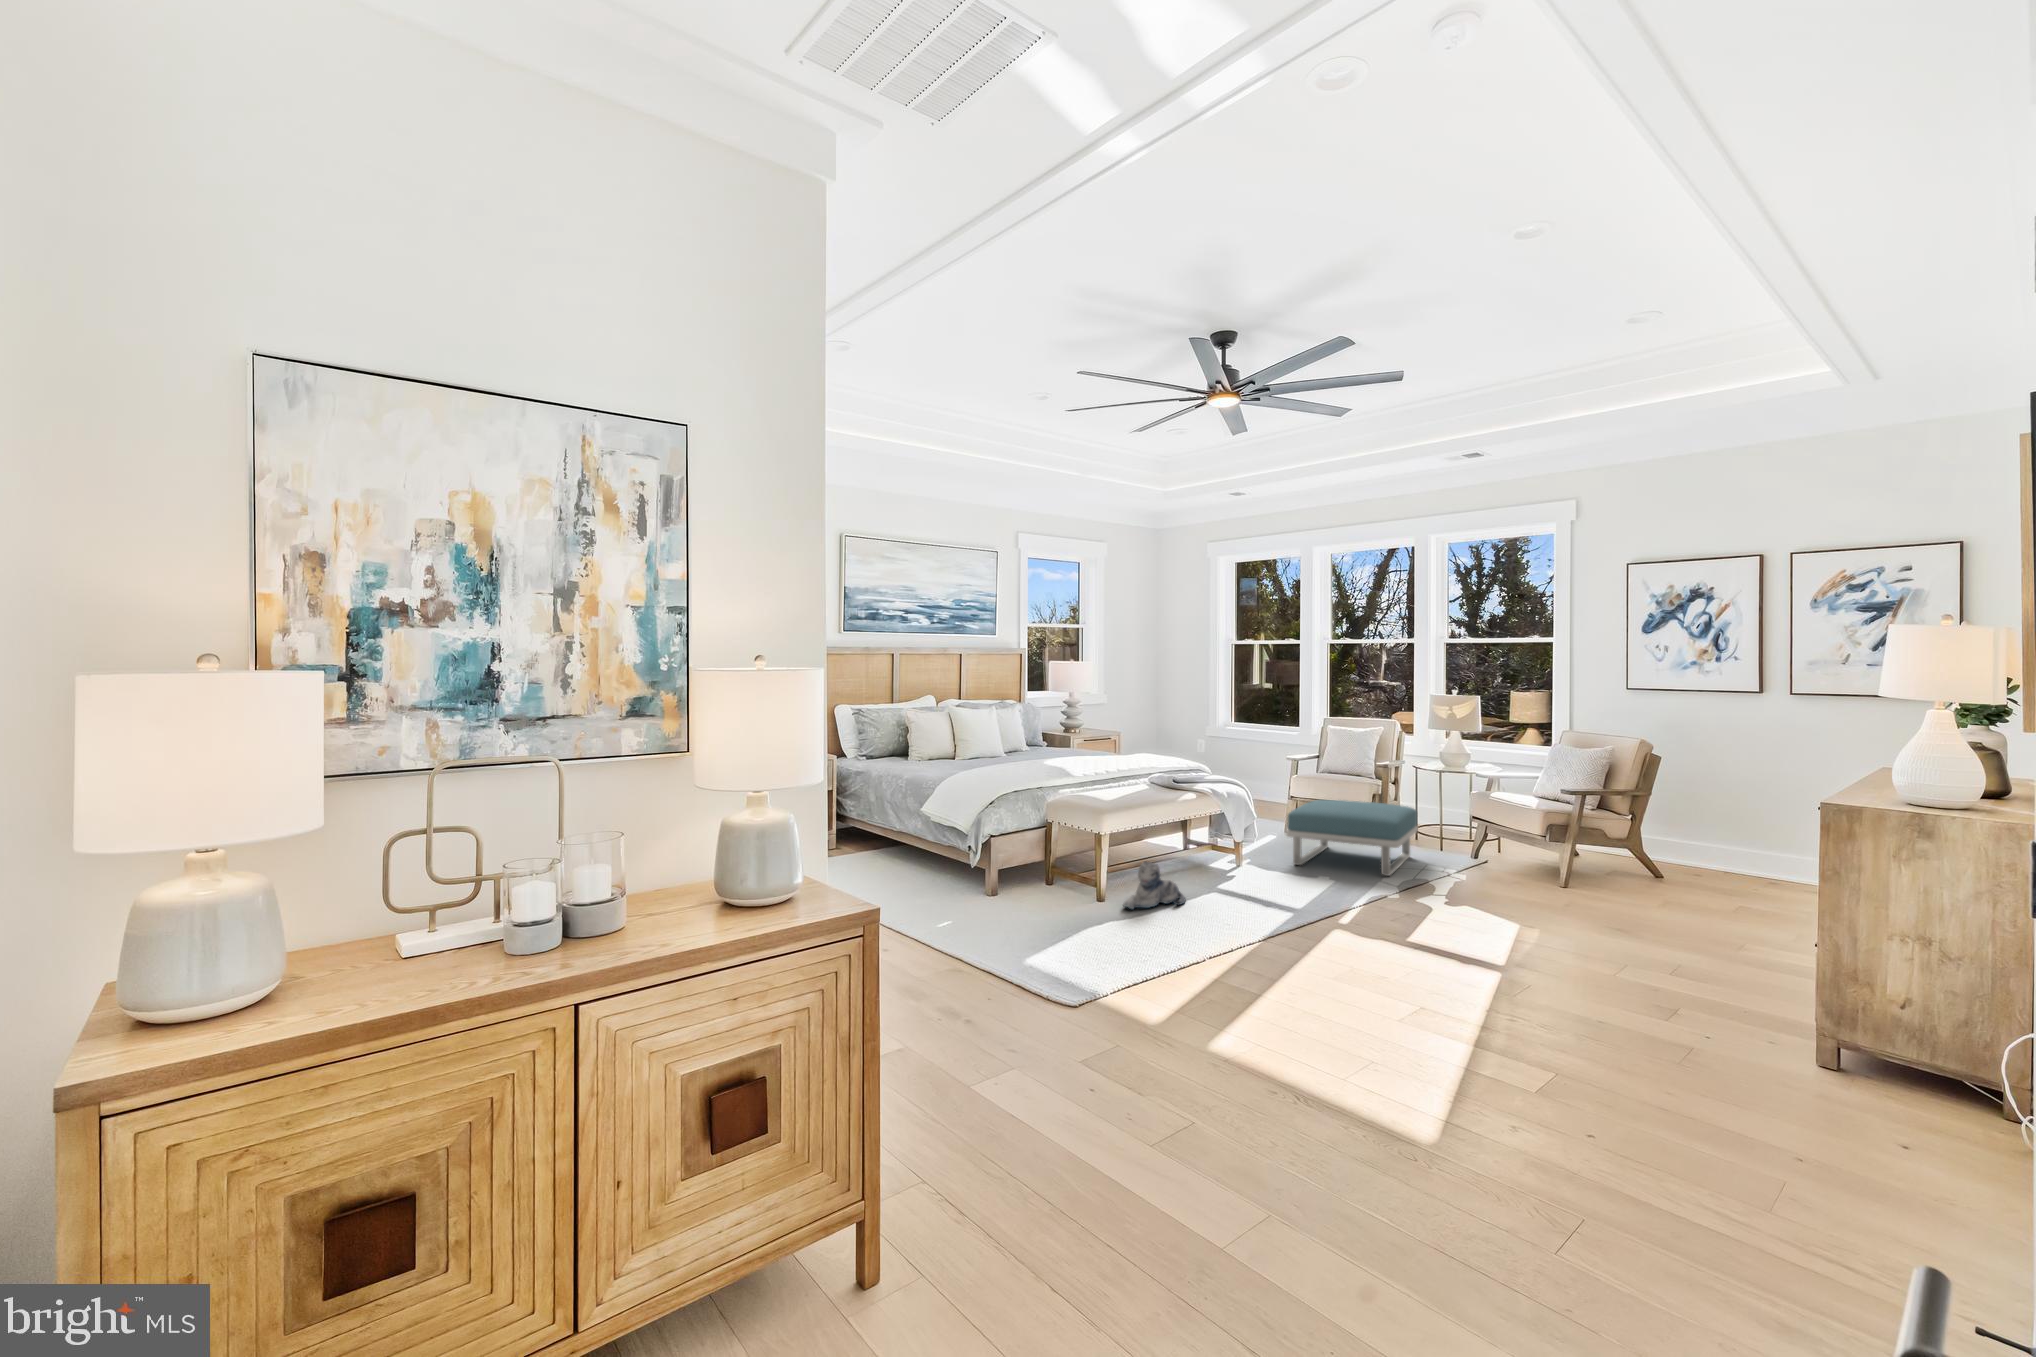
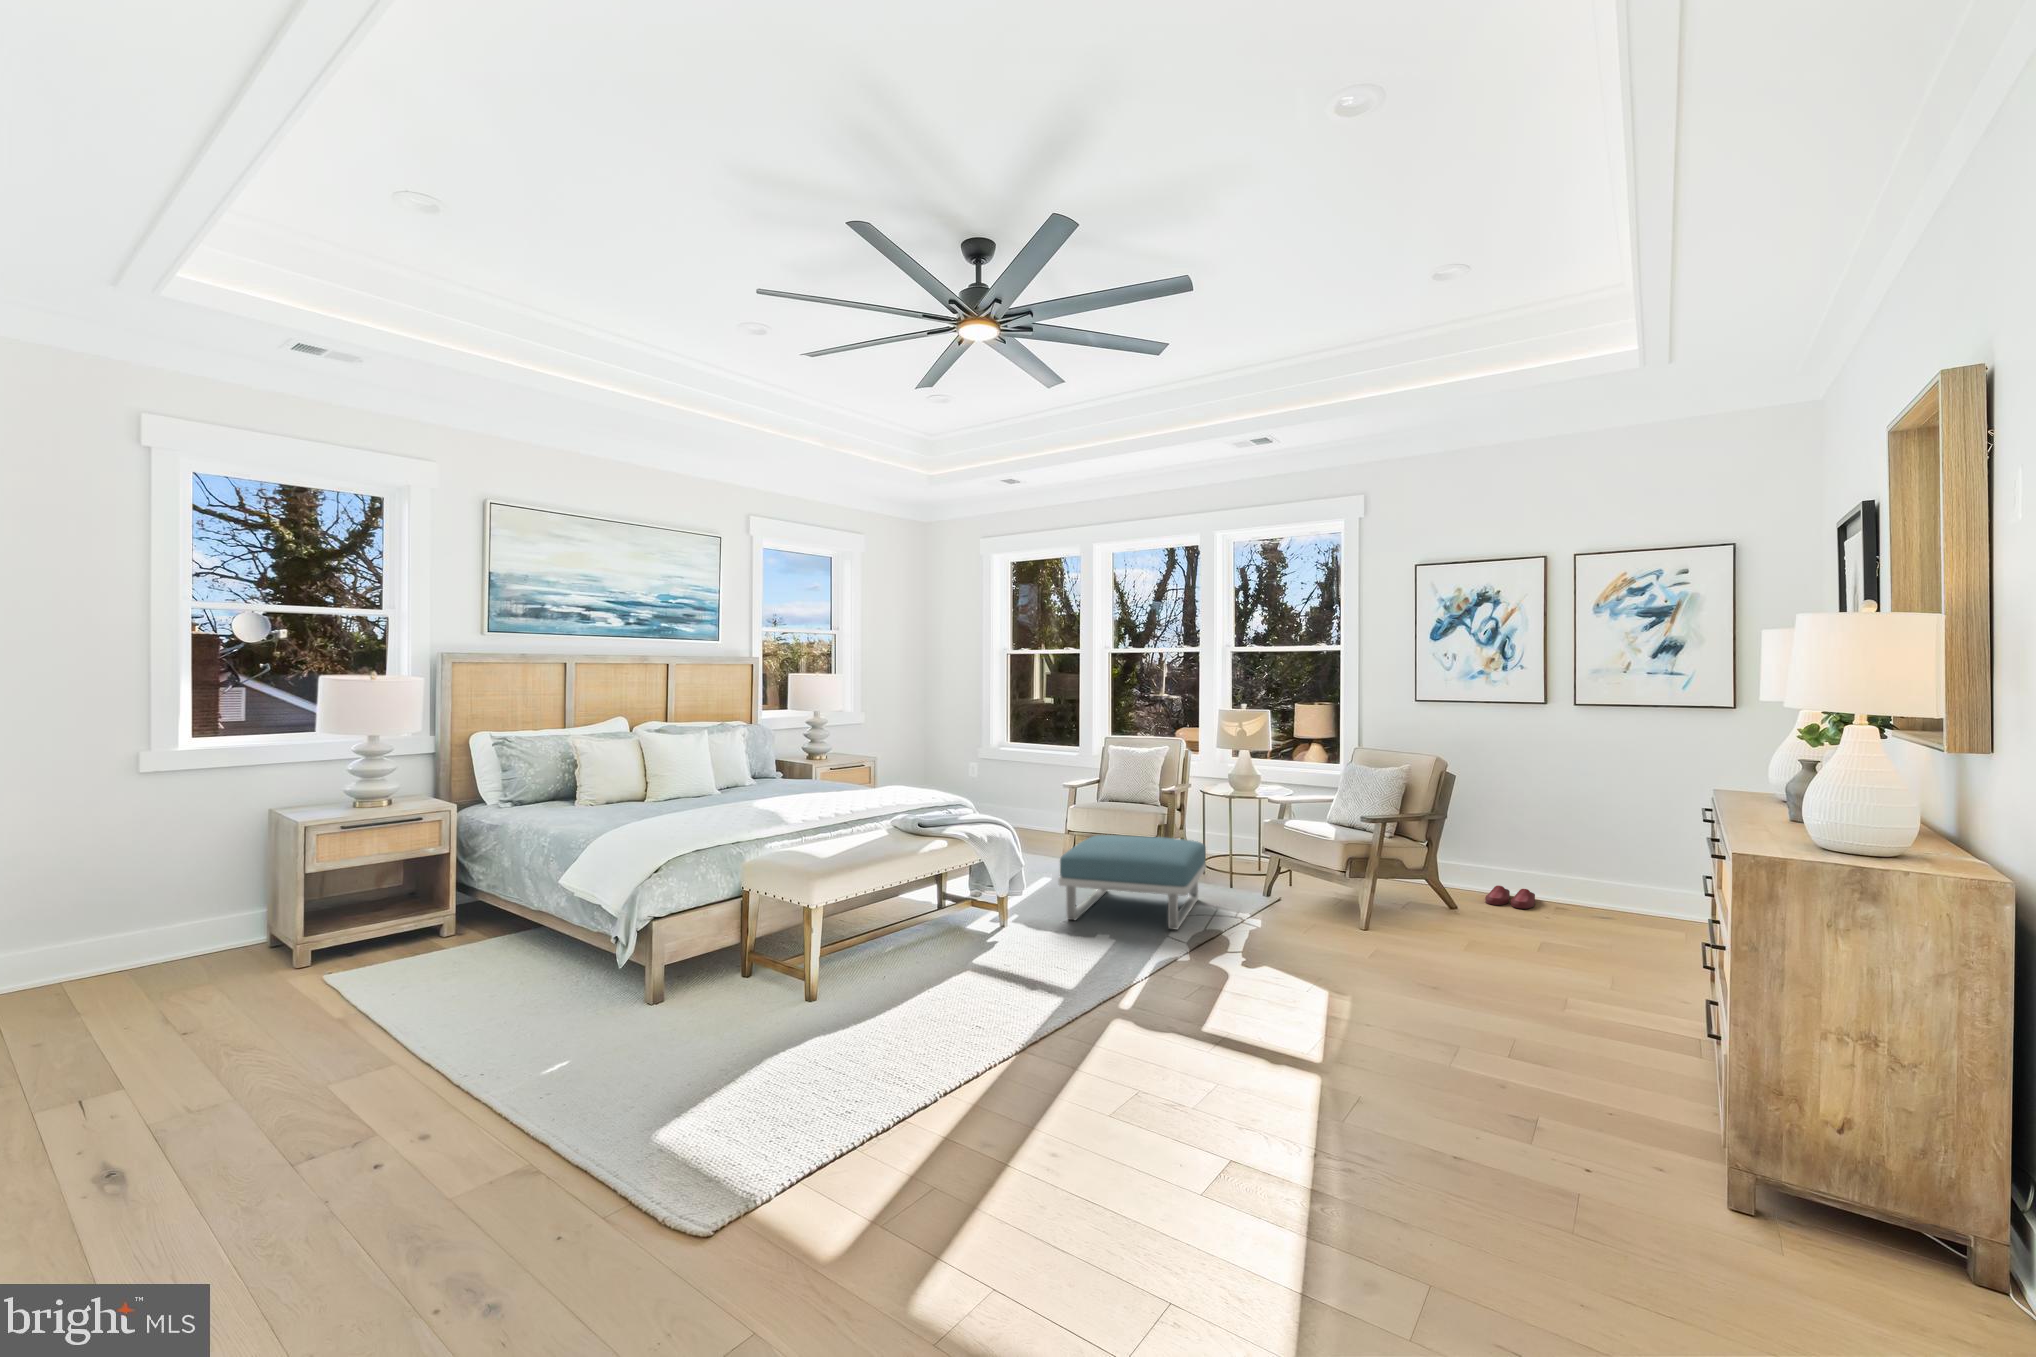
slippers: none [1692,859,1744,879] -> present [1485,886,1535,909]
plush toy: present [1123,861,1185,909] -> none [838,941,927,1013]

